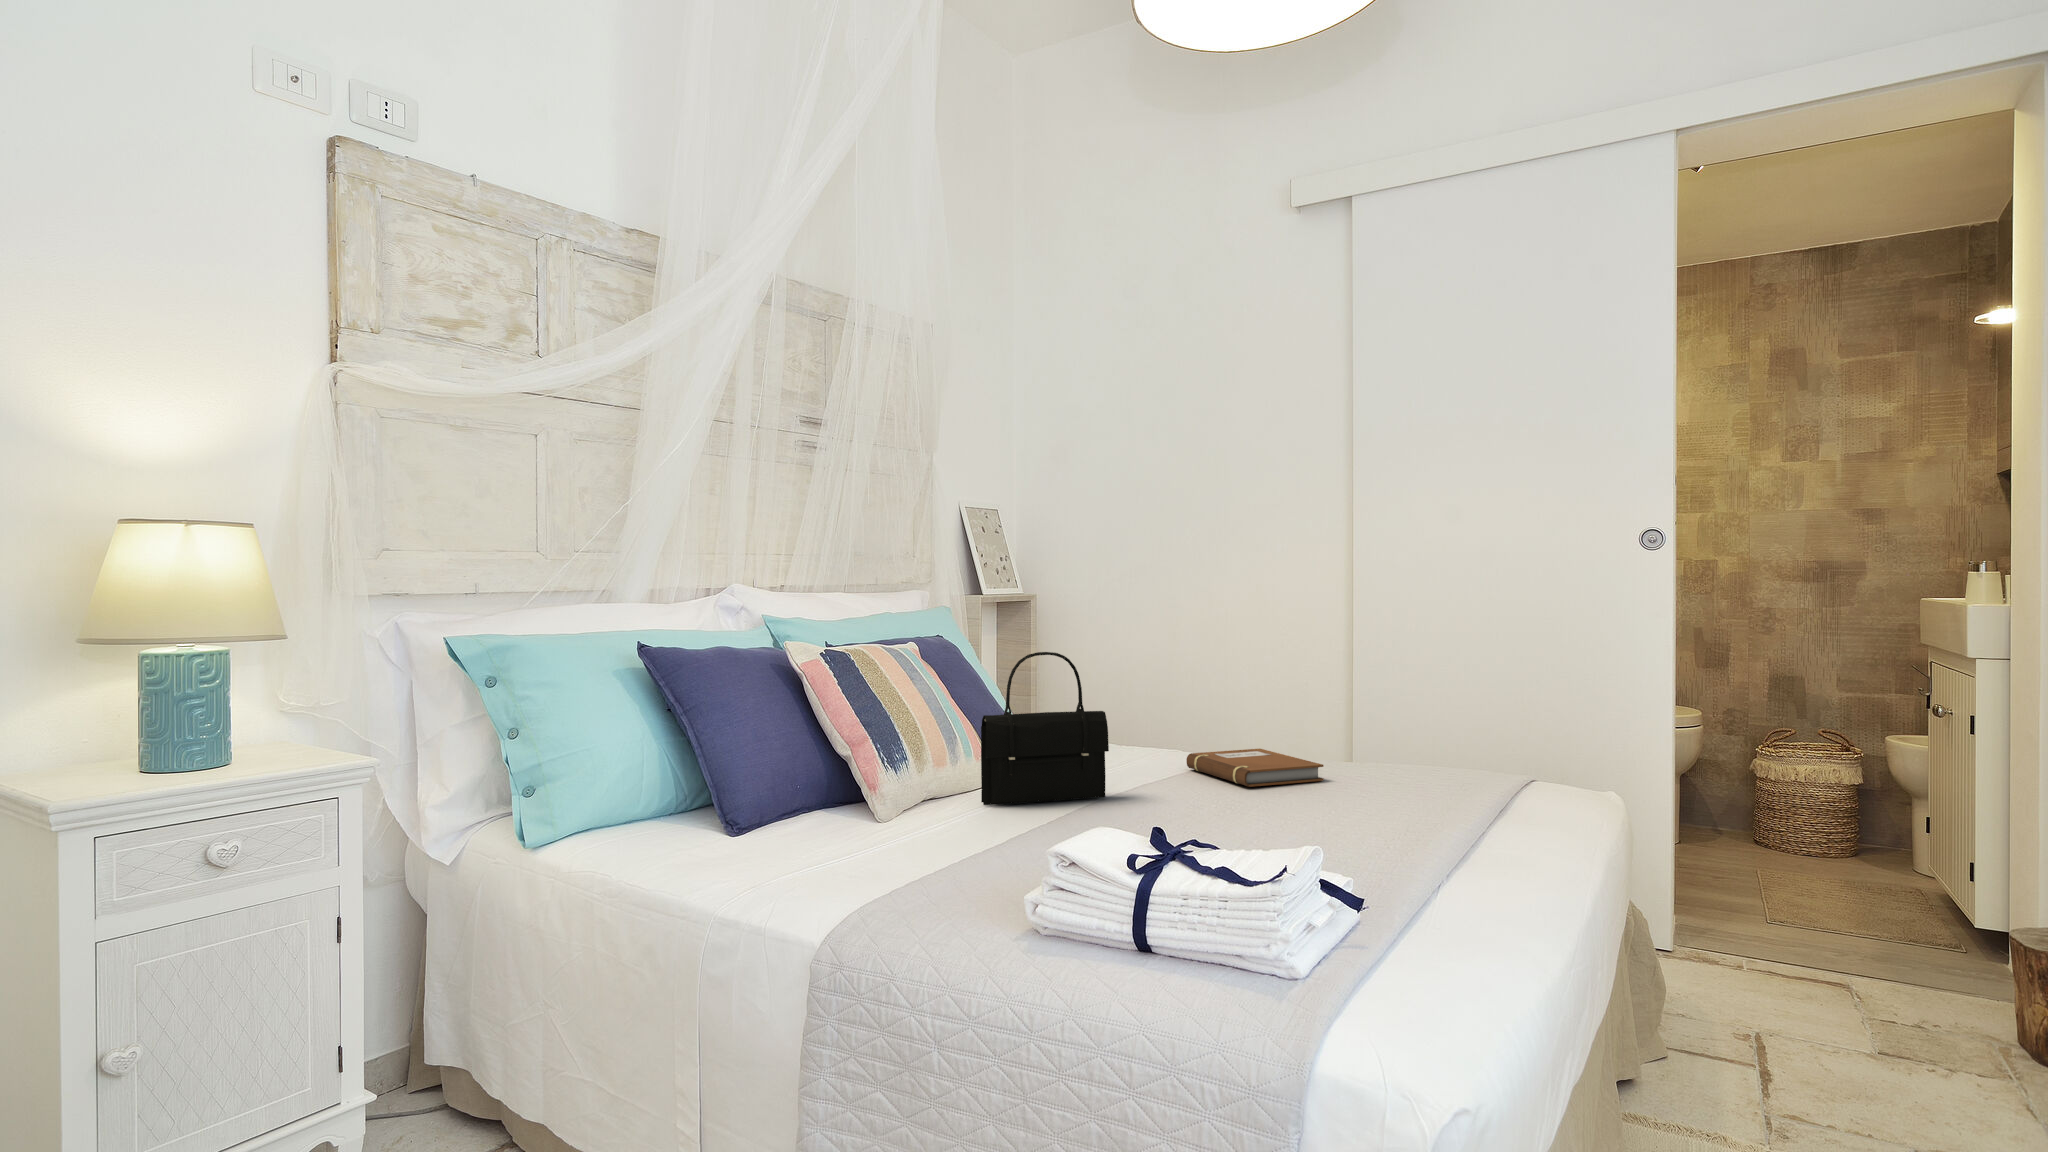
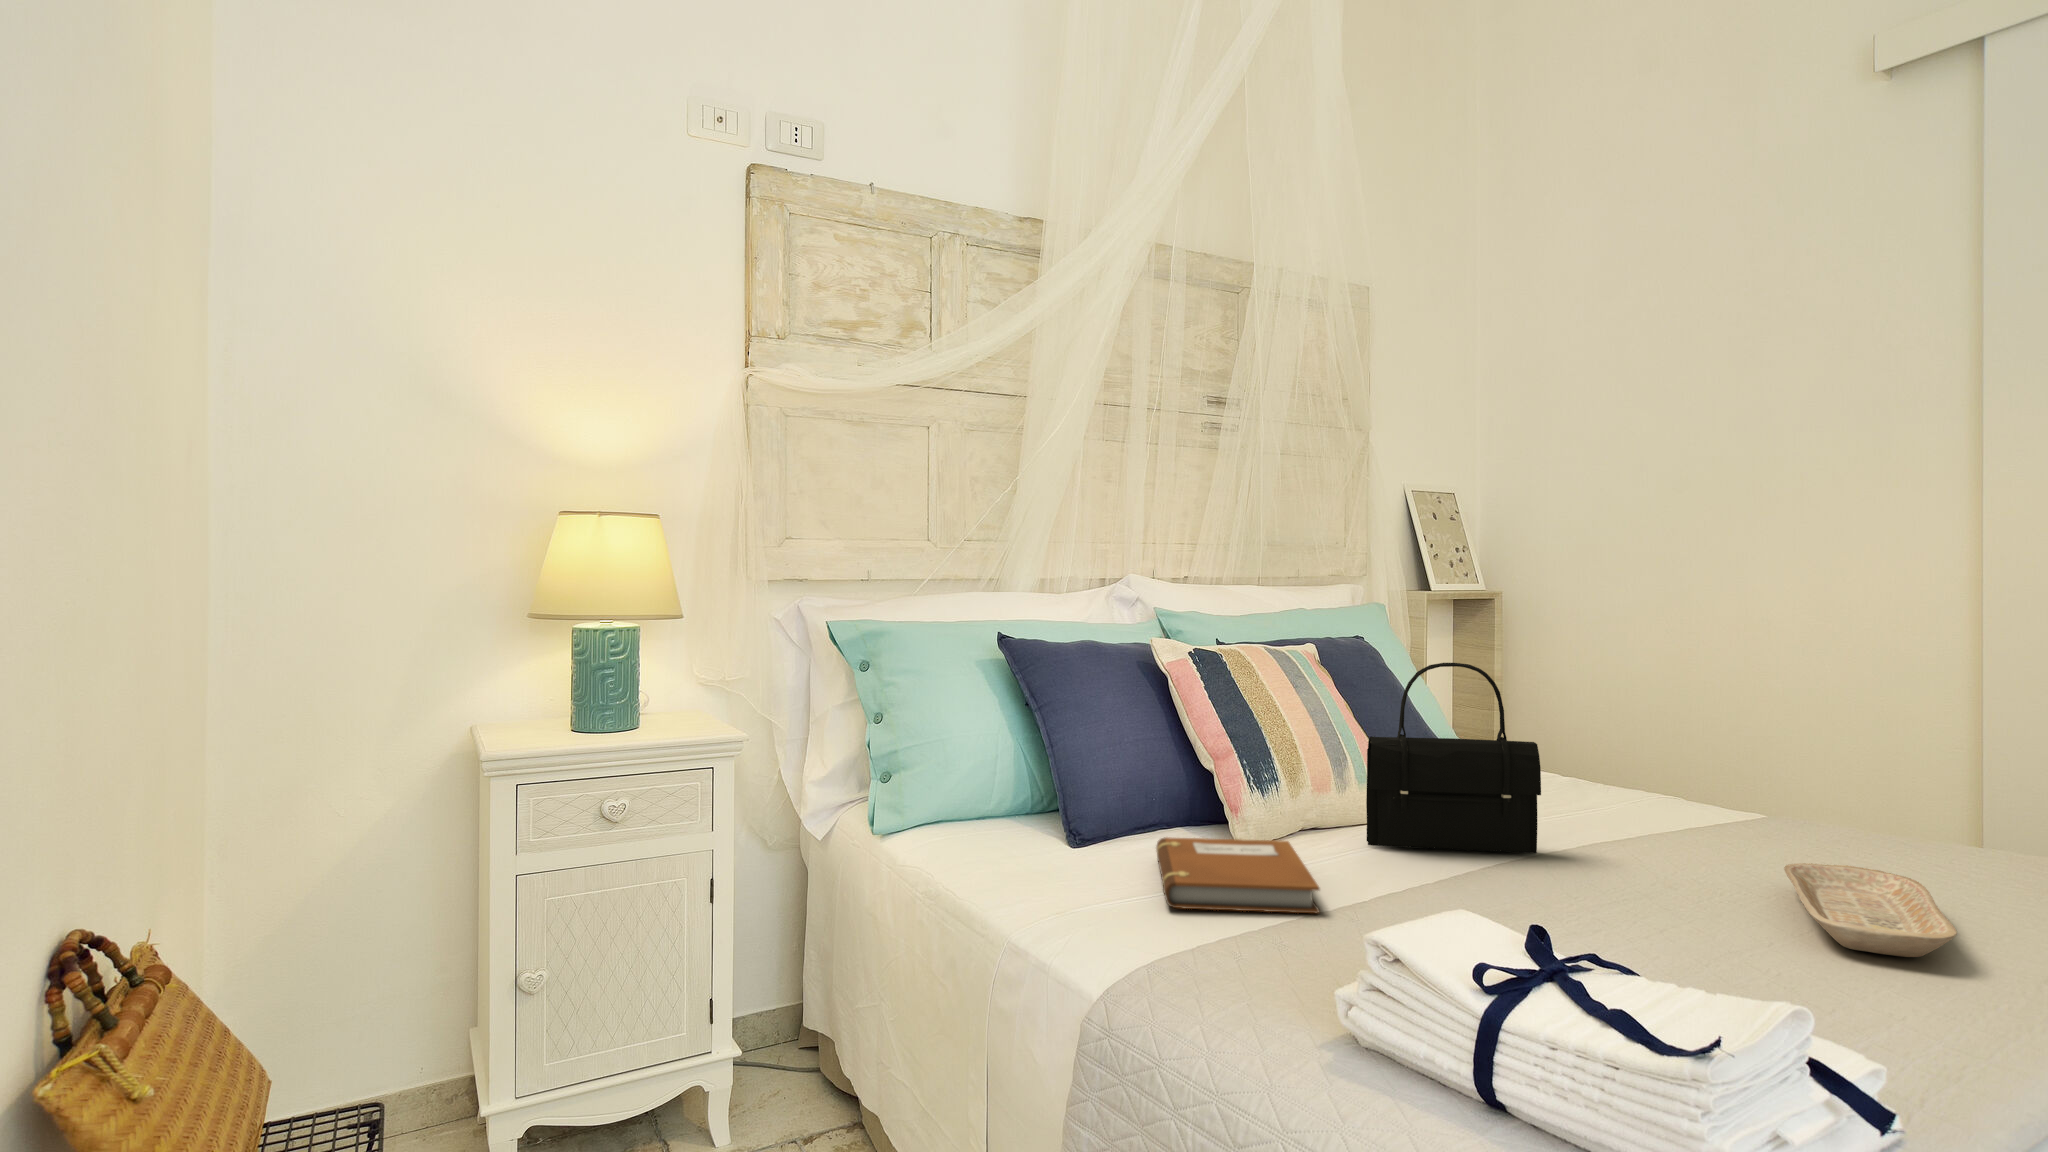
notebook: present [1187,749,1324,787] -> present [1156,837,1320,913]
tray: none [1265,780,1367,831] -> present [1784,863,1957,957]

